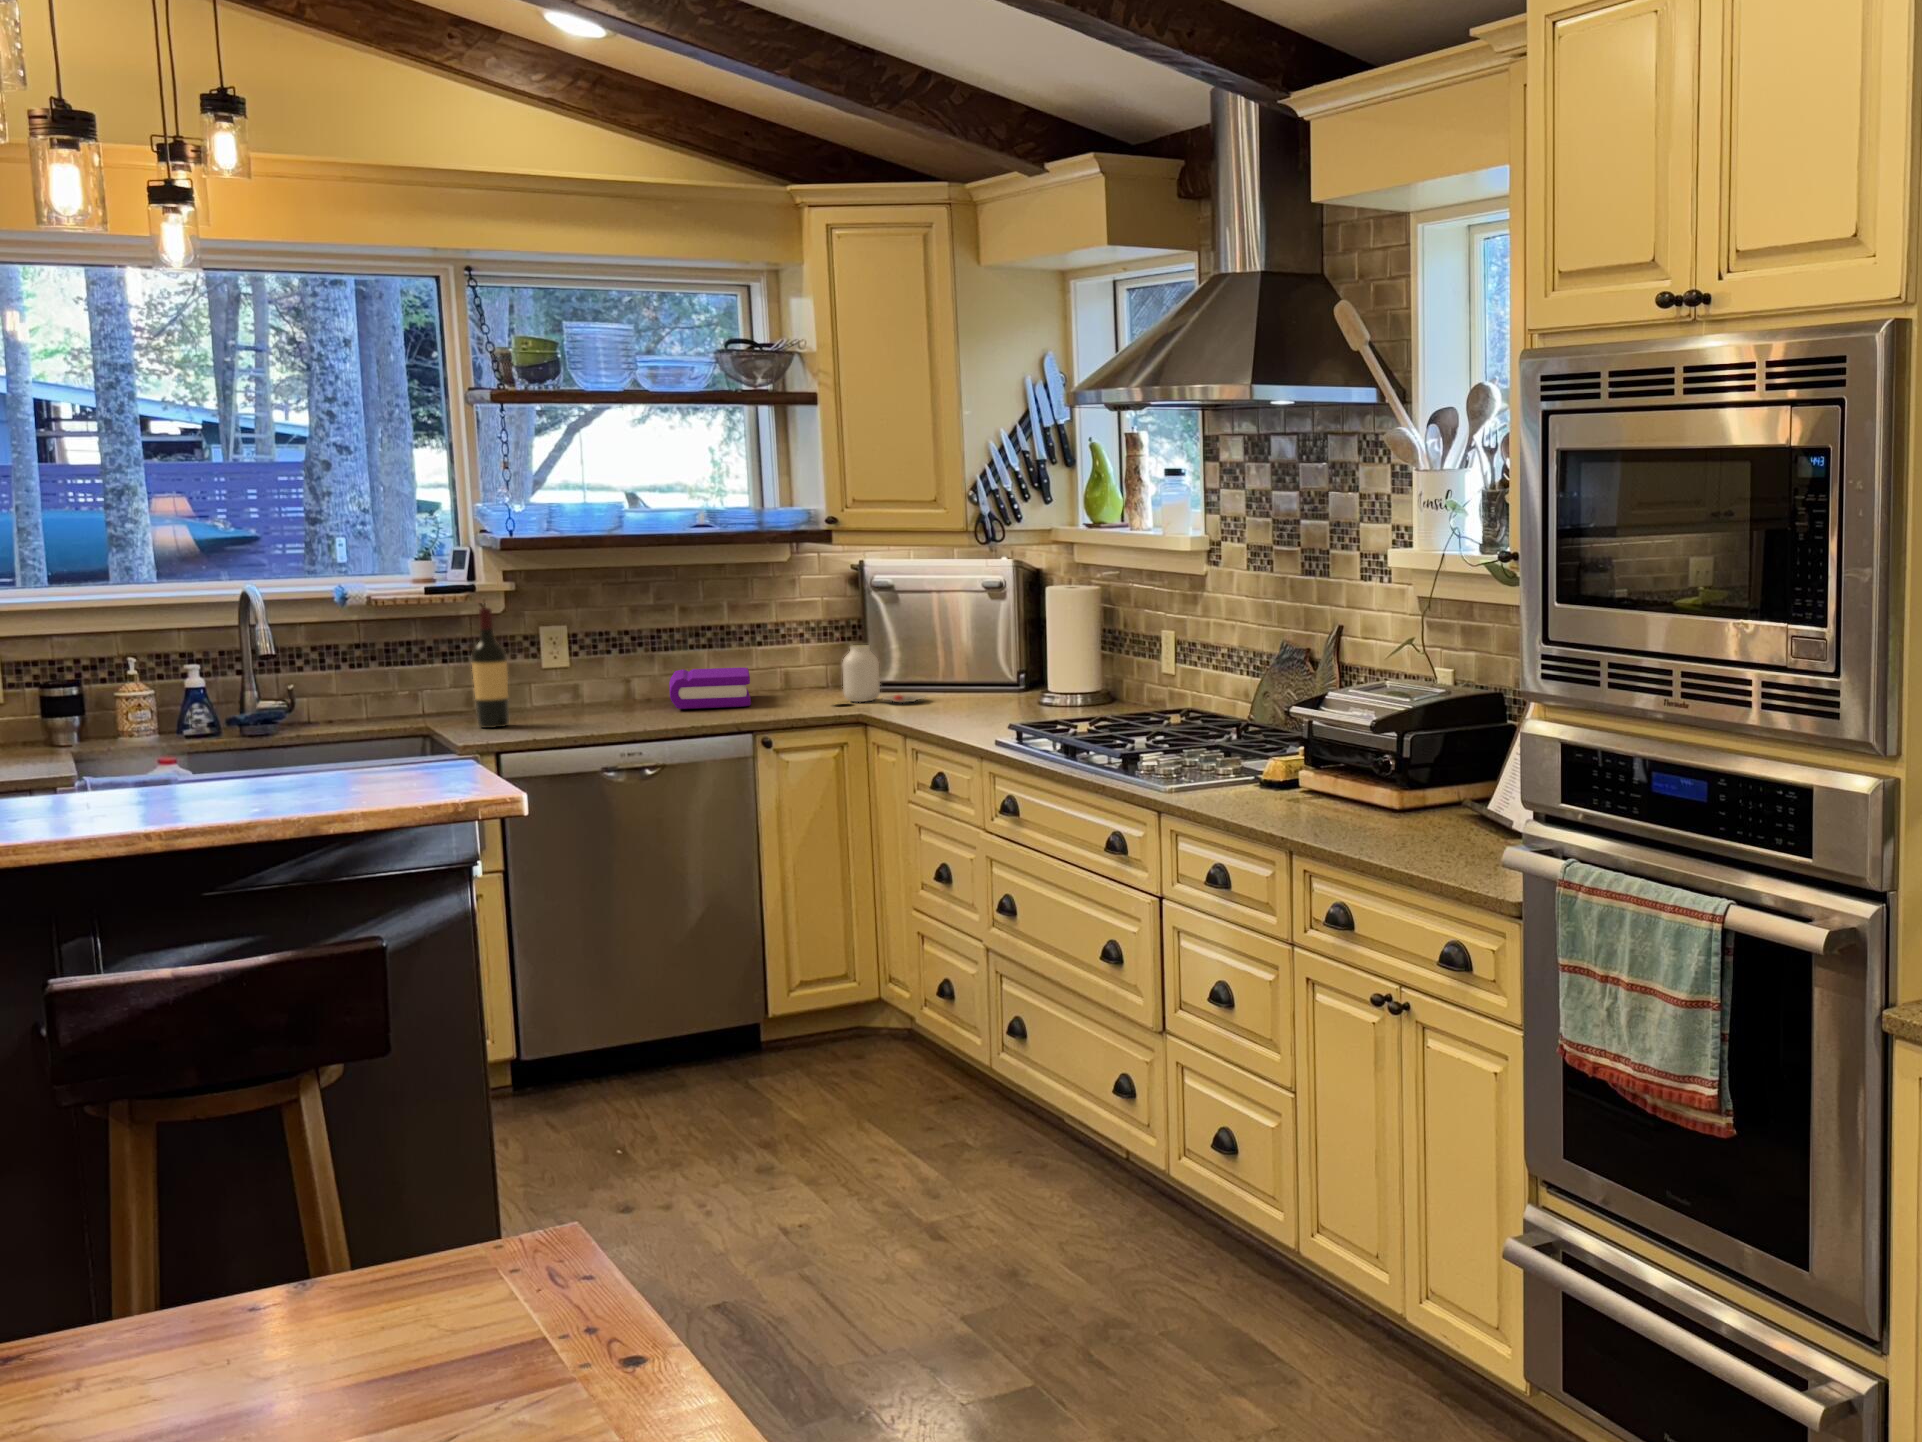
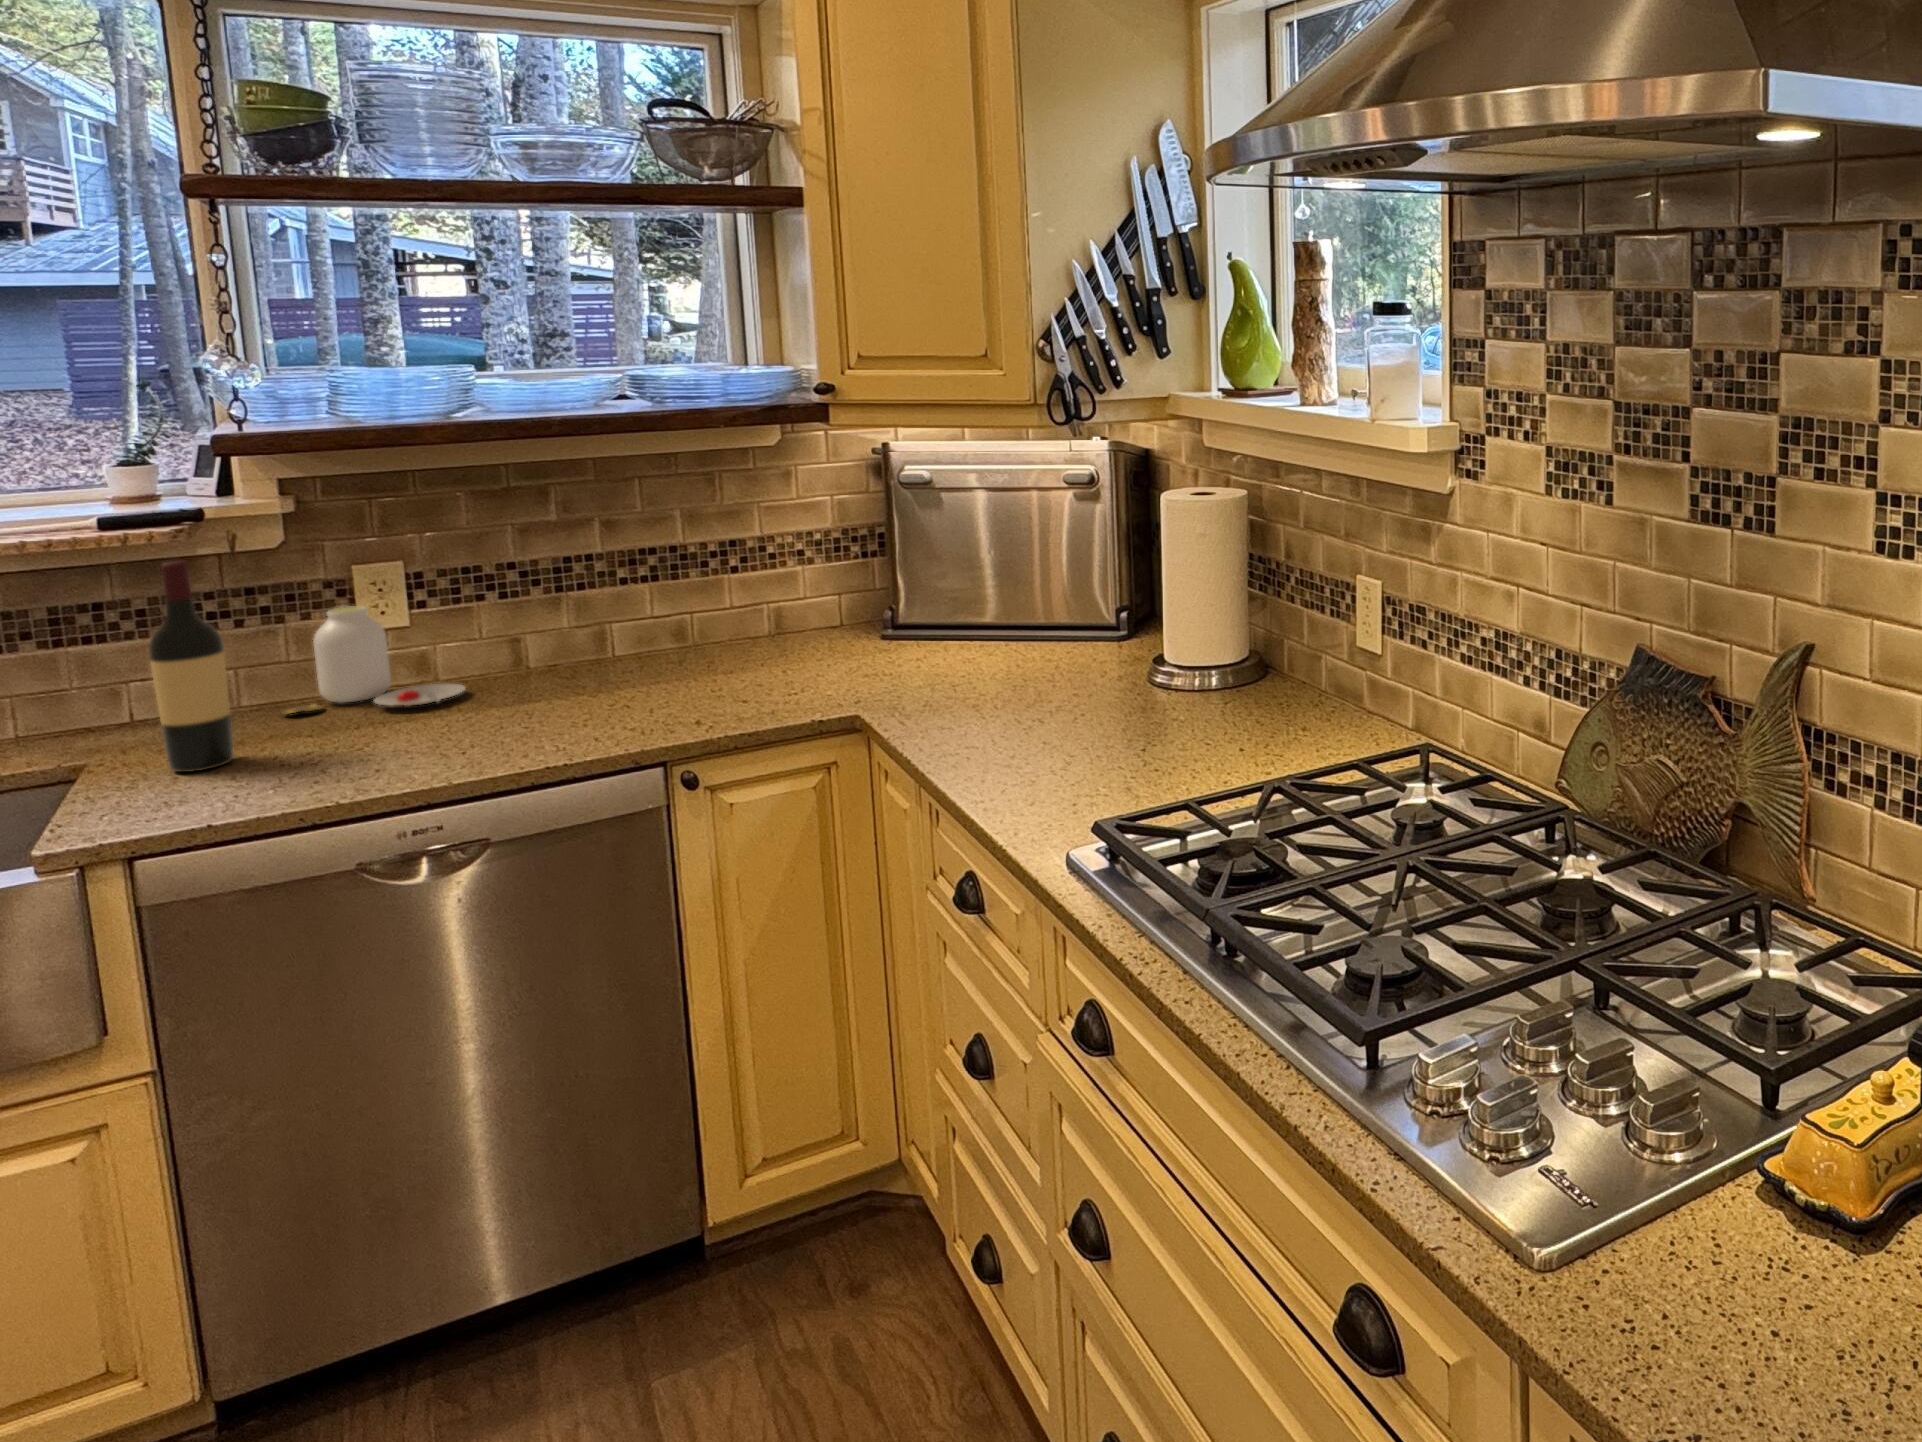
jar: present [843,645,926,702] -> present [282,606,465,714]
book: present [669,668,751,709] -> none [547,615,704,704]

